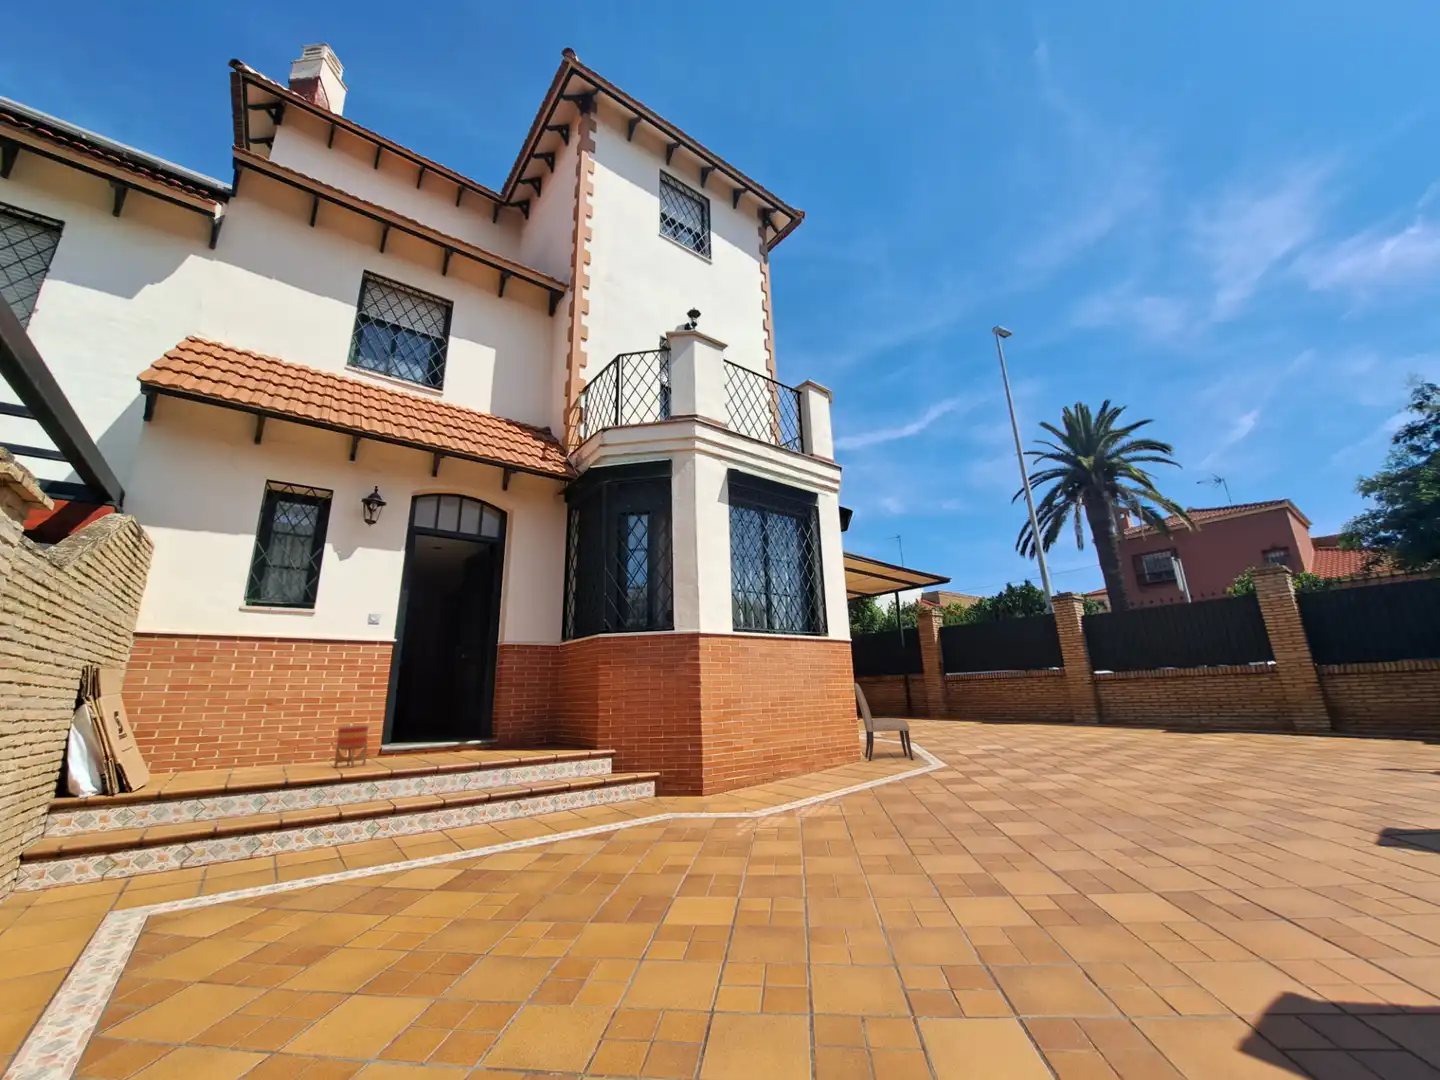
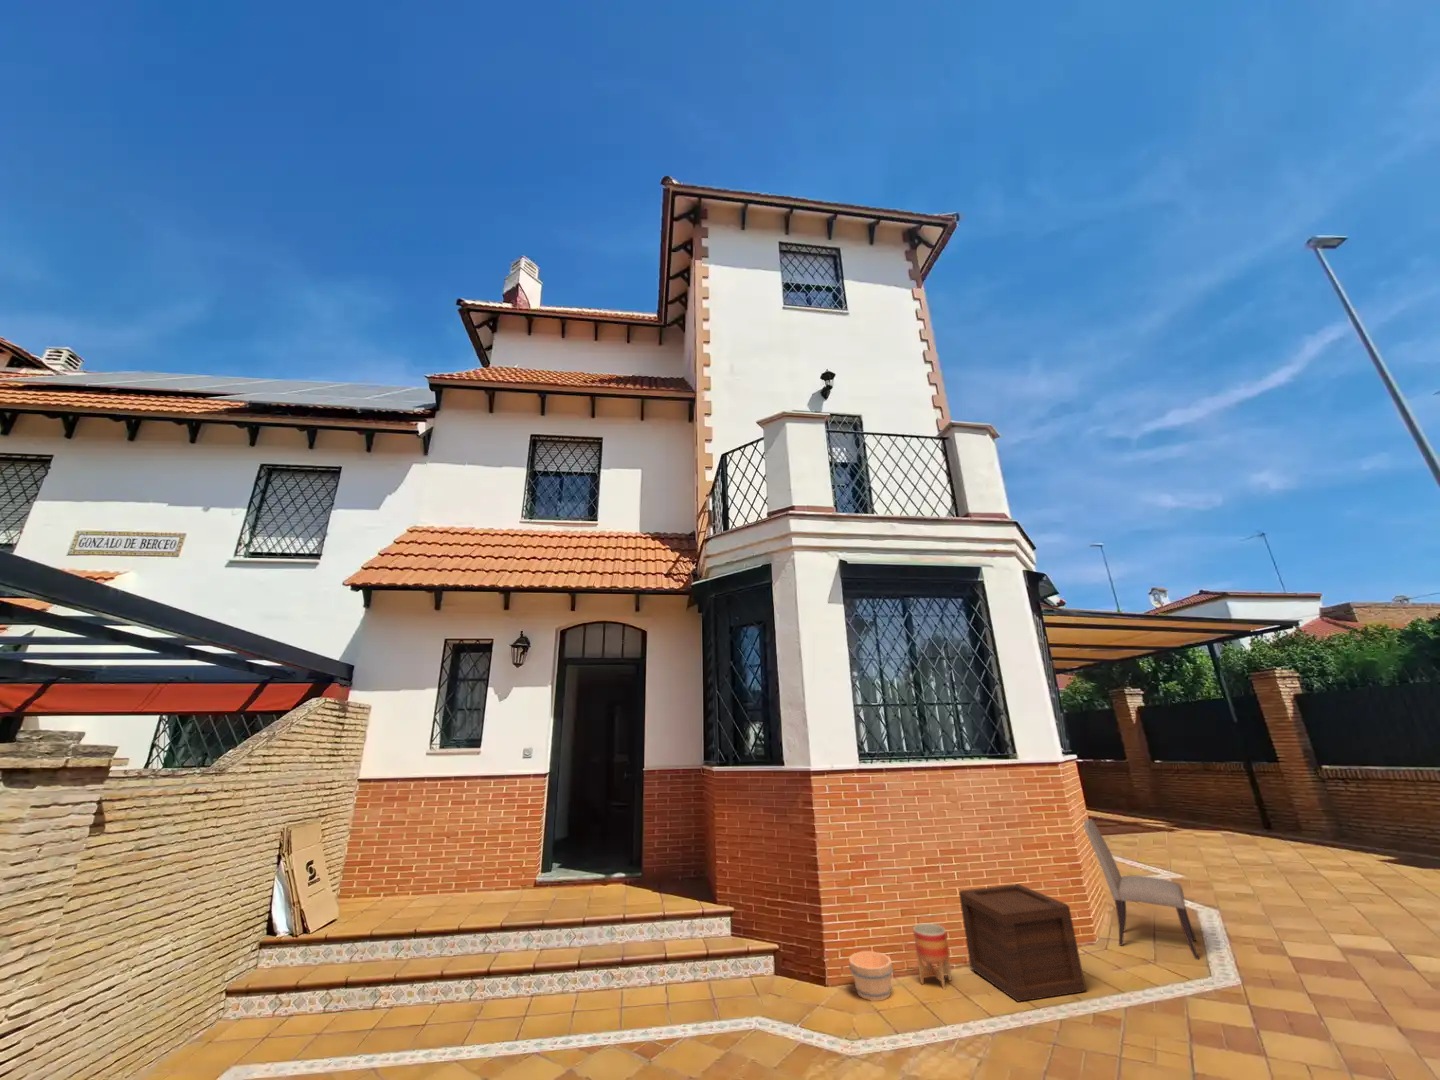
wooden crate: none [790,719,867,782] -> present [959,884,1086,1002]
planter: present [334,725,368,768] -> present [913,924,952,989]
bucket: none [722,765,755,793] -> present [849,951,893,1001]

